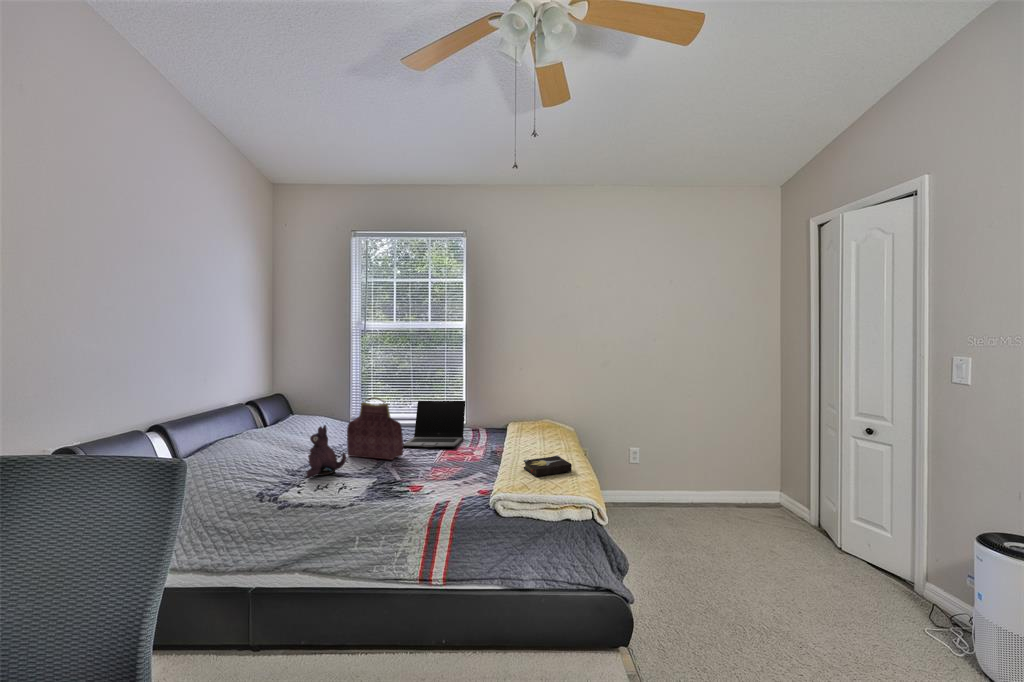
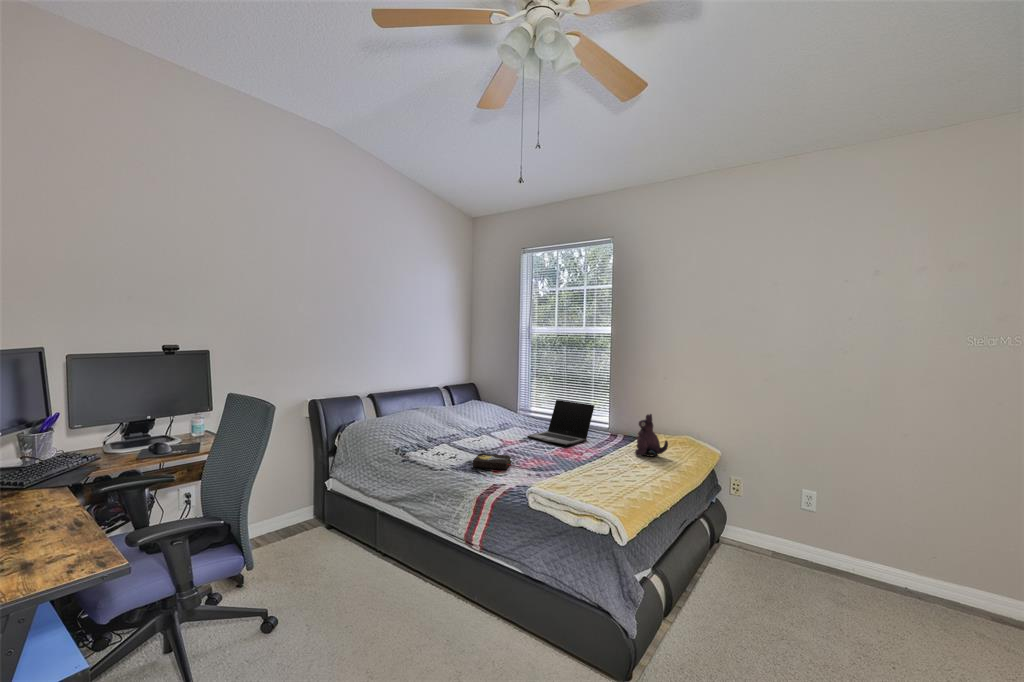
handbag: present [347,397,403,460] -> none [482,390,519,445]
plush toy: present [307,425,346,478] -> present [635,414,668,456]
hardback book: present [524,455,572,477] -> present [473,453,512,470]

